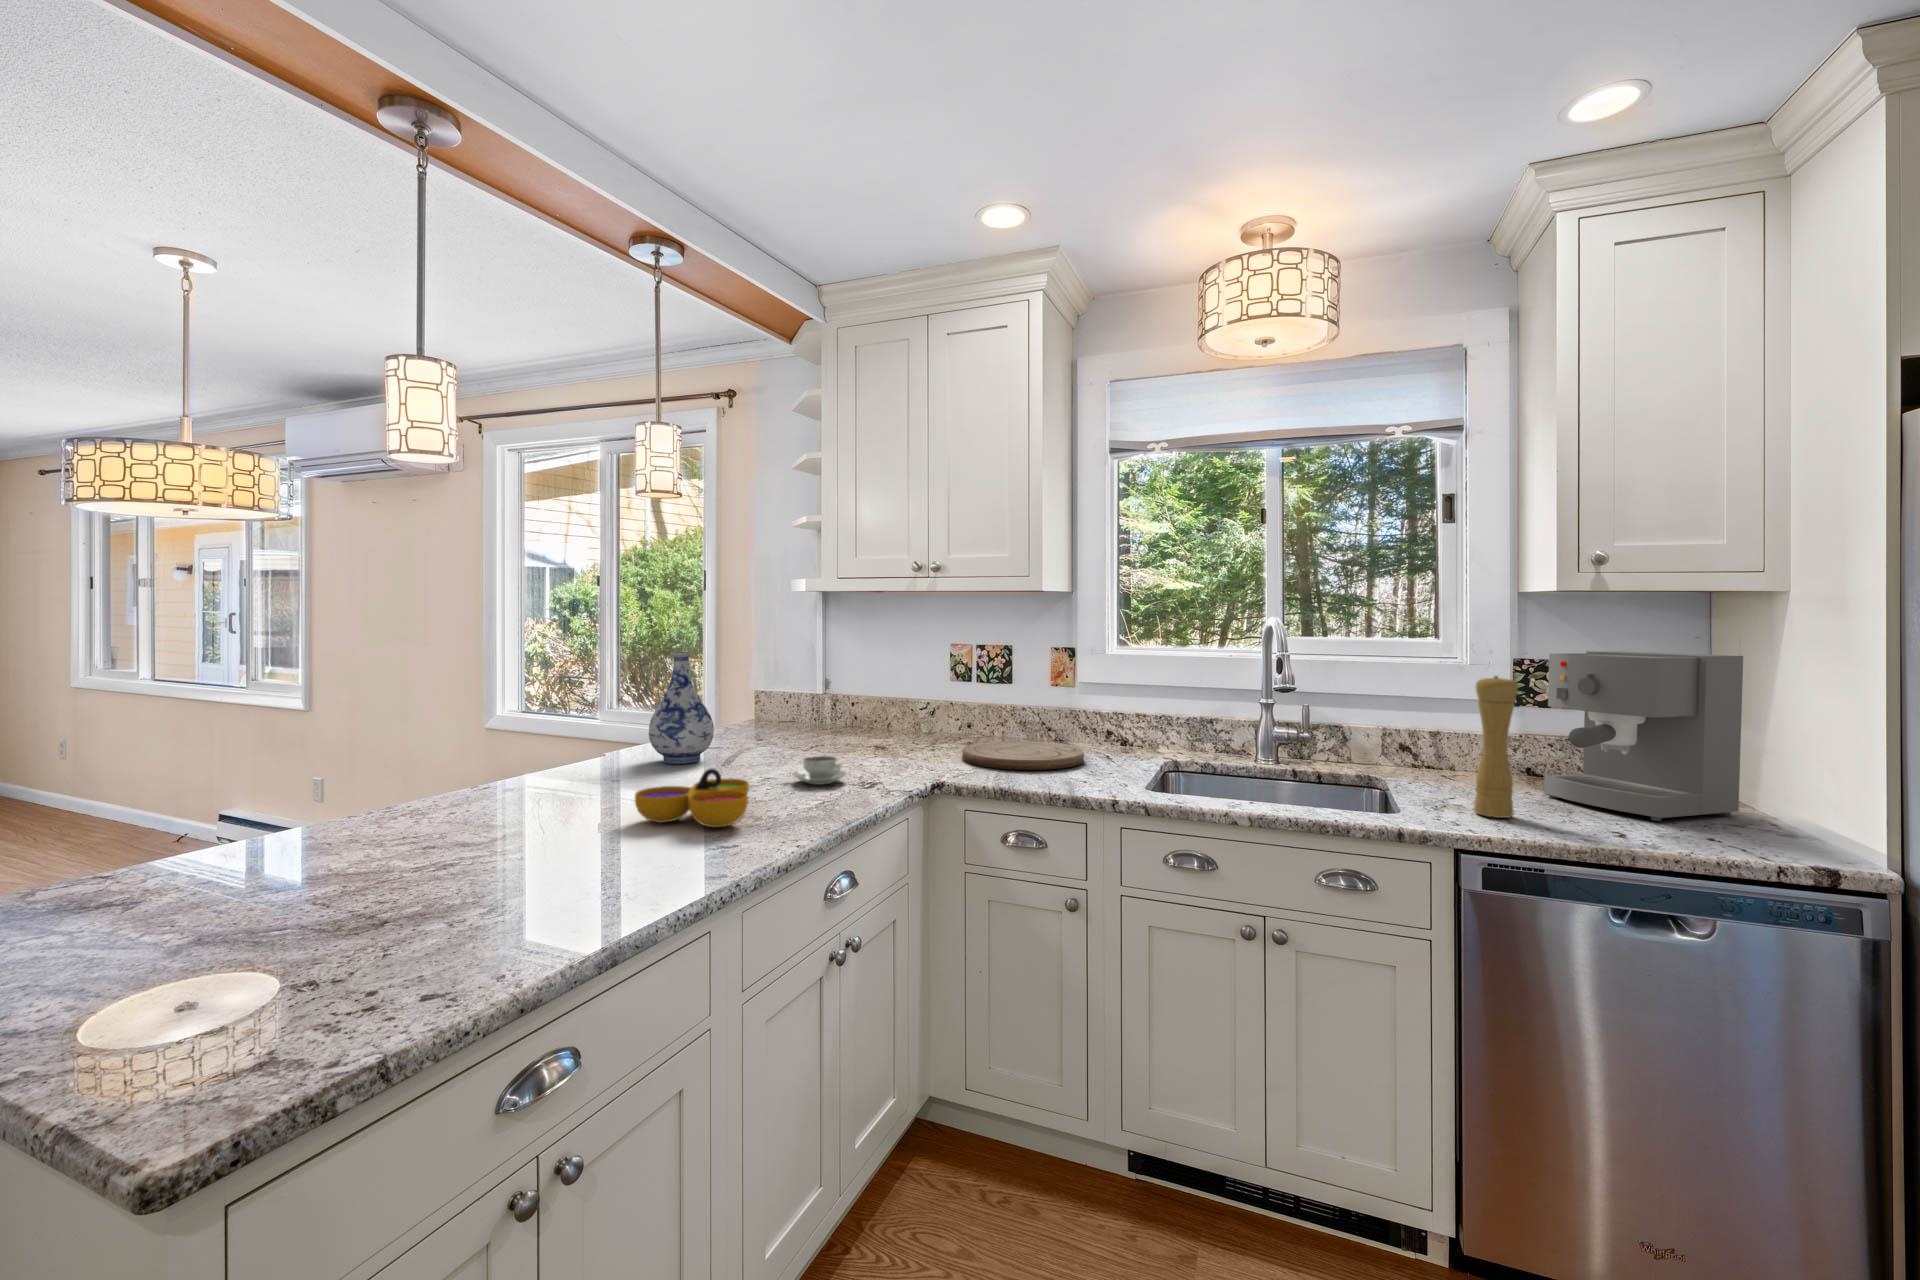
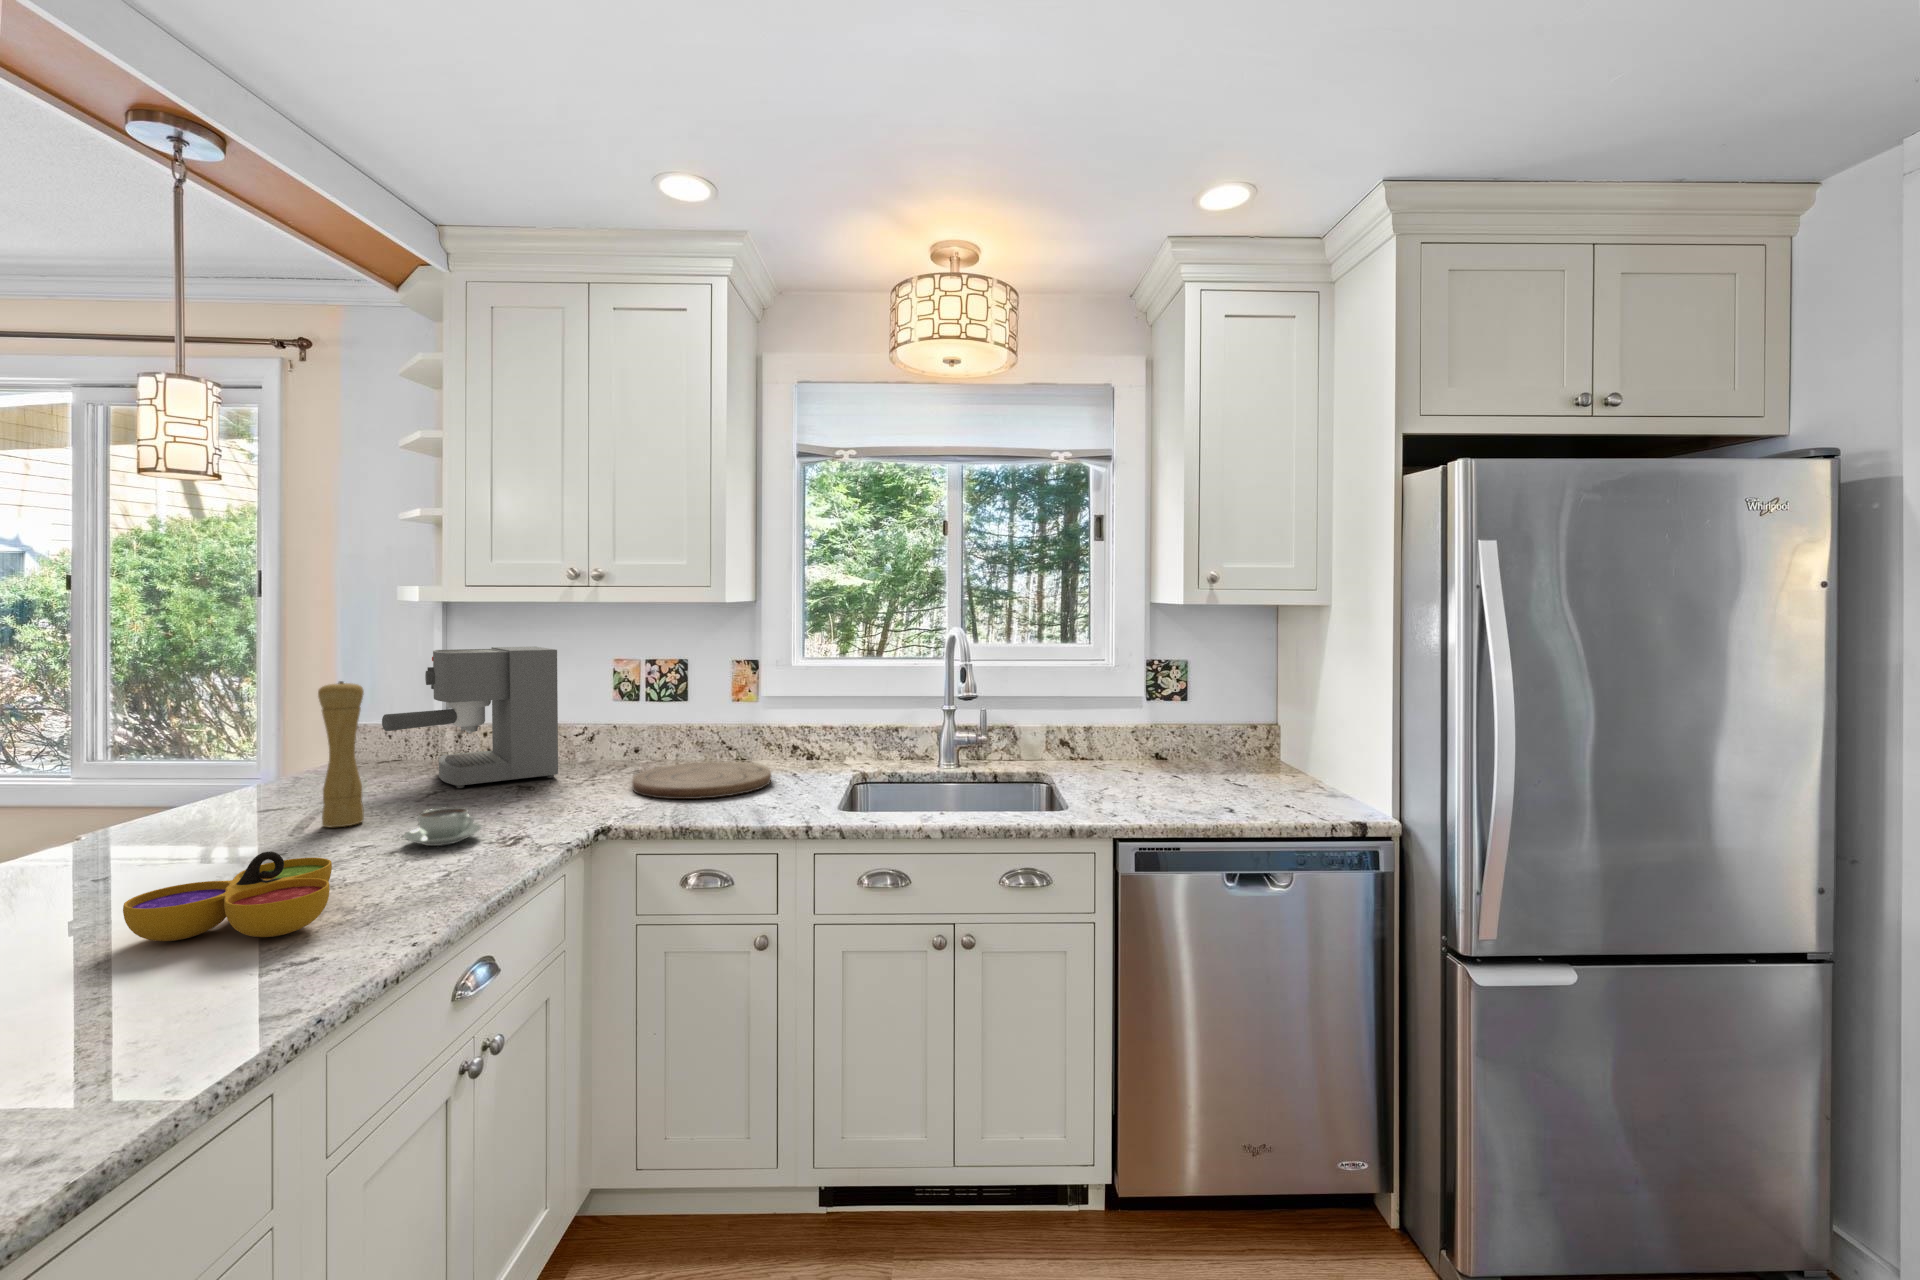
coffee maker: present [1544,651,1743,821] -> present [382,647,558,788]
vase: present [649,652,714,763] -> none [161,681,276,835]
pepper mill: present [1474,676,1518,818] -> present [318,681,364,827]

